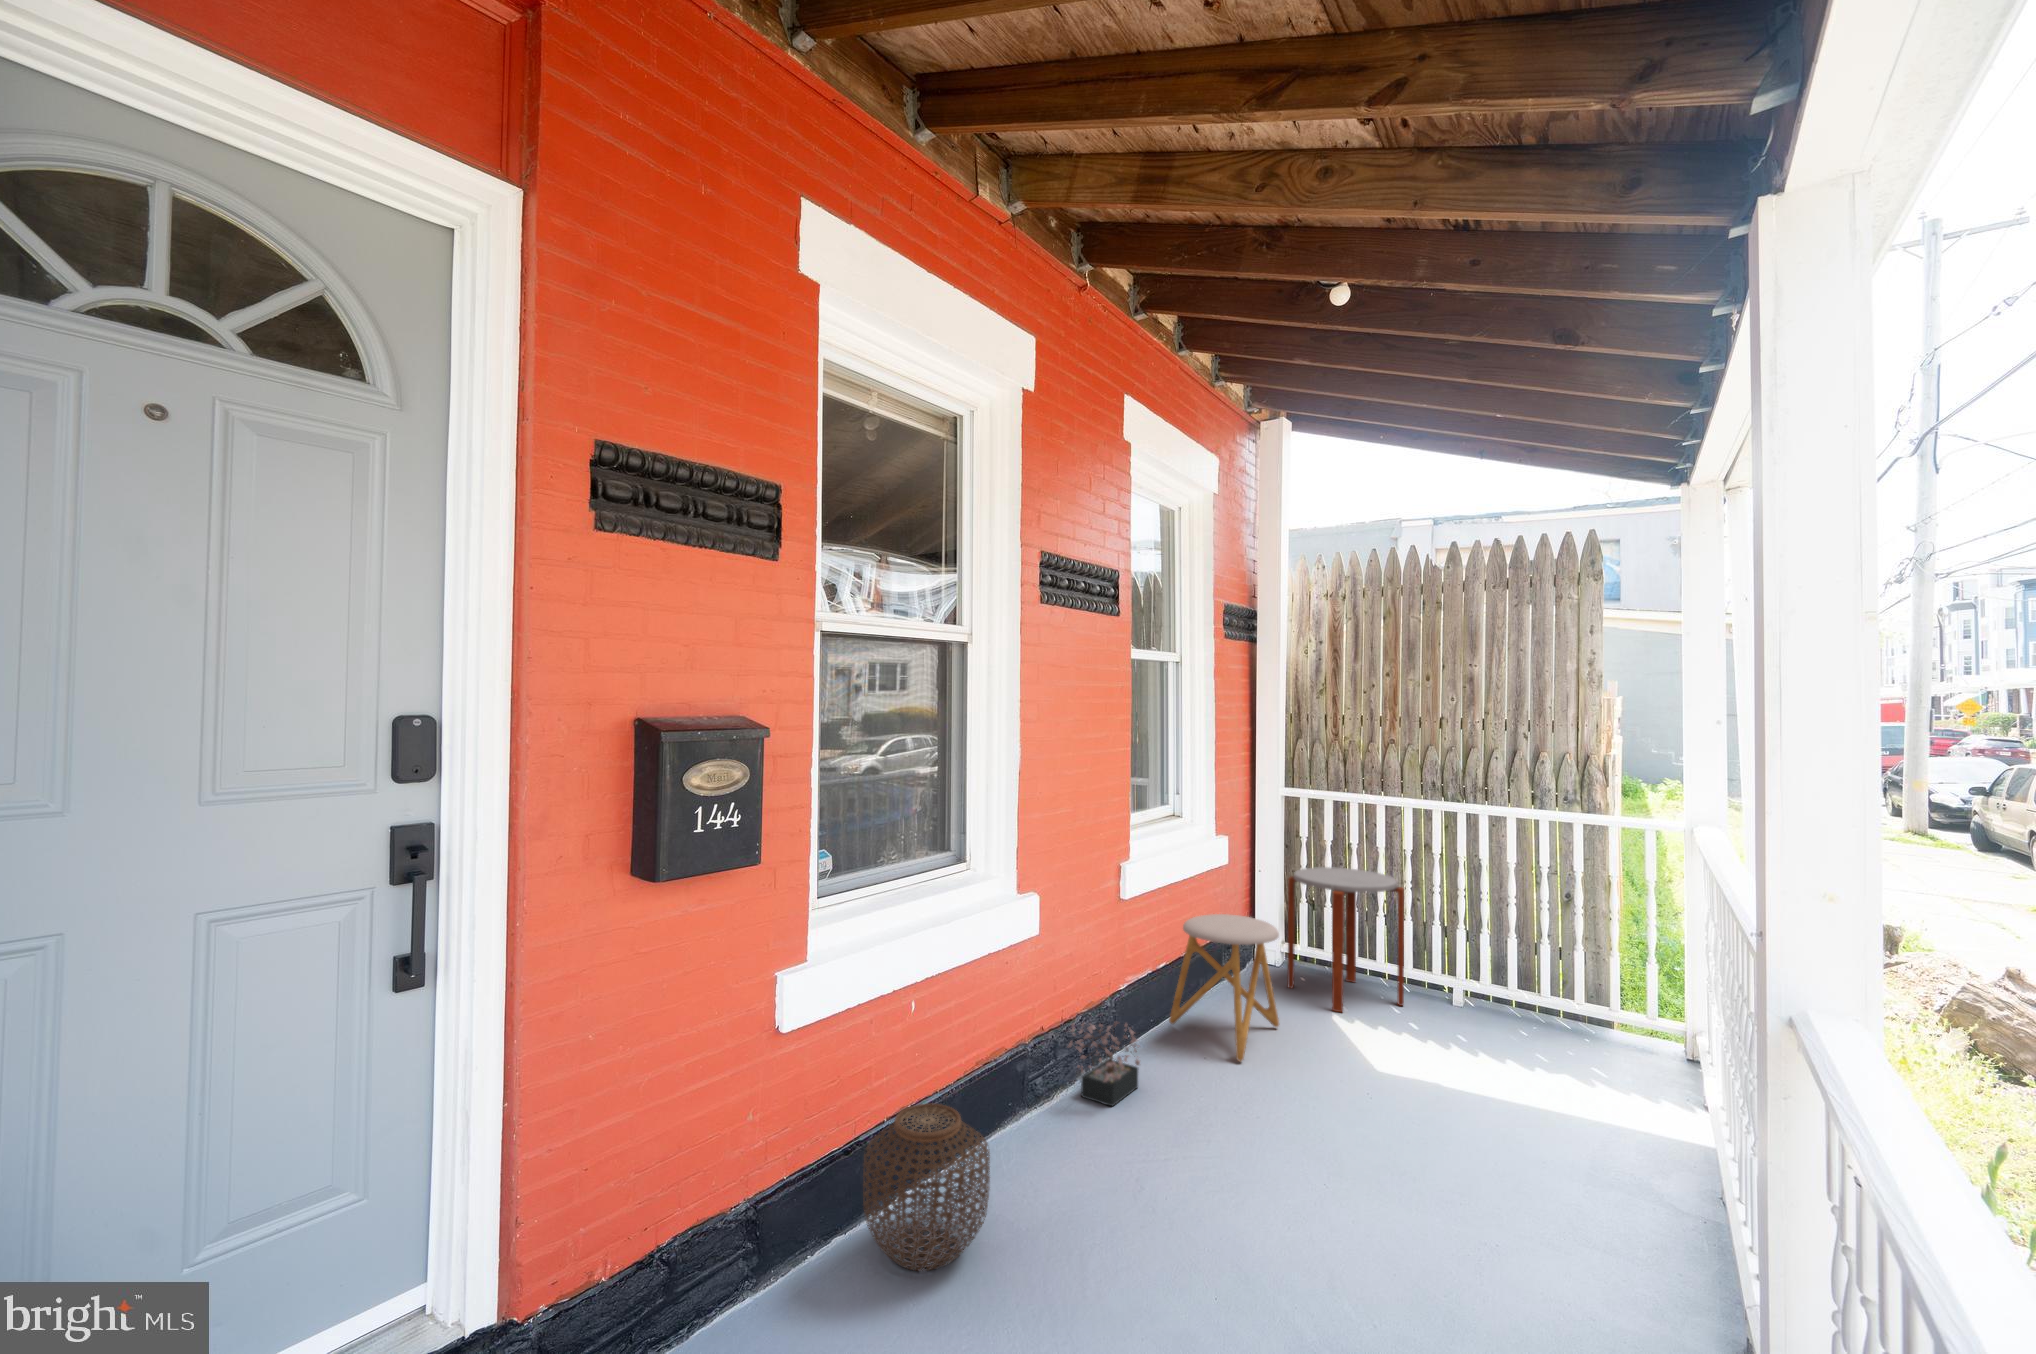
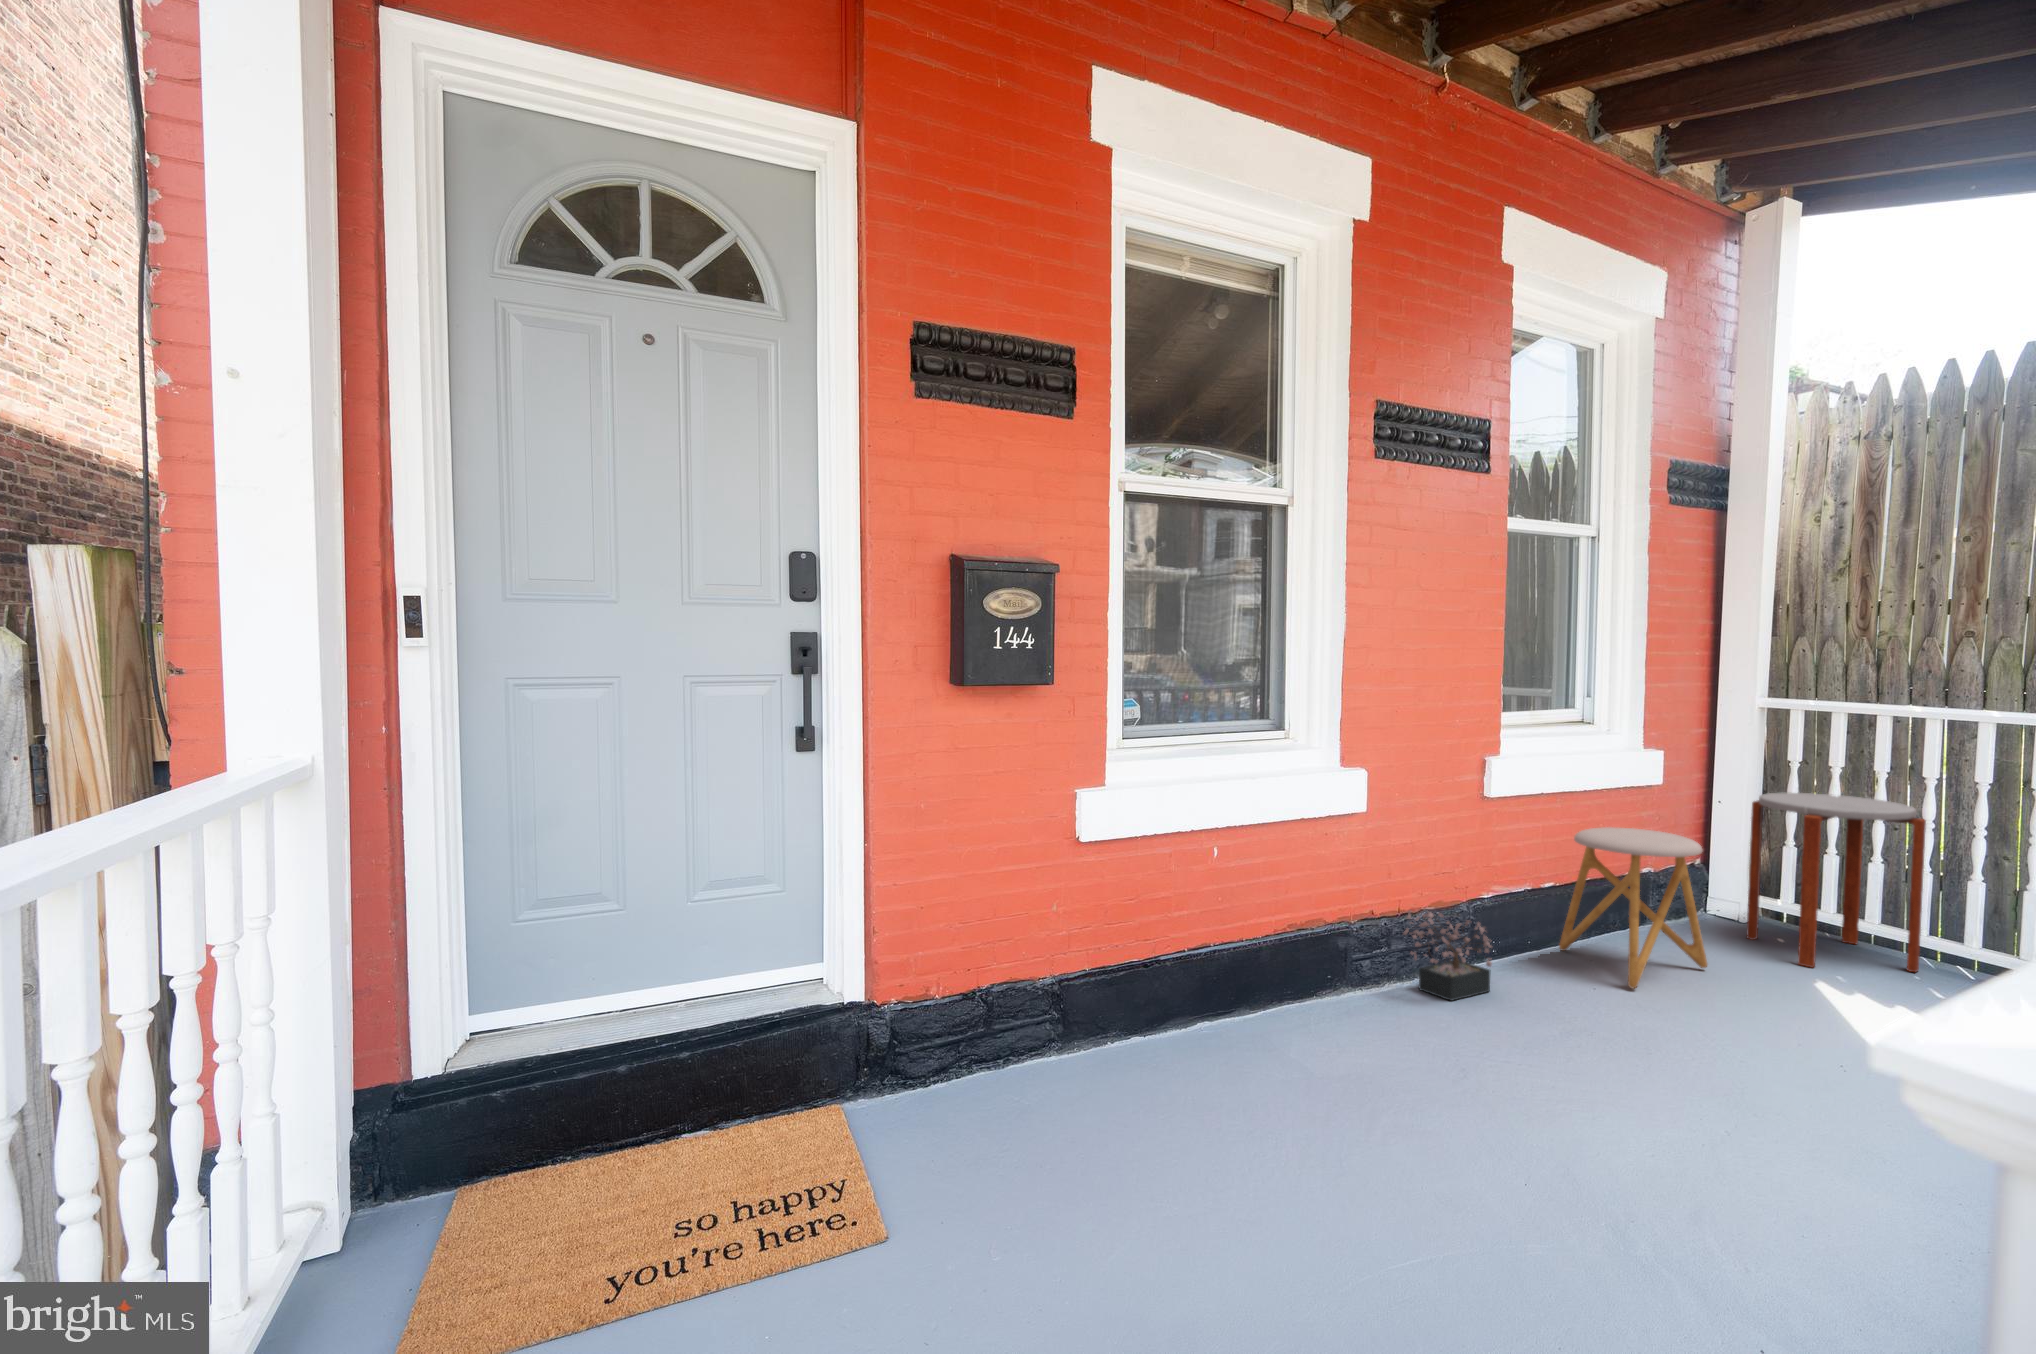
woven basket: present [863,1103,990,1271] -> none [1155,932,1275,1072]

